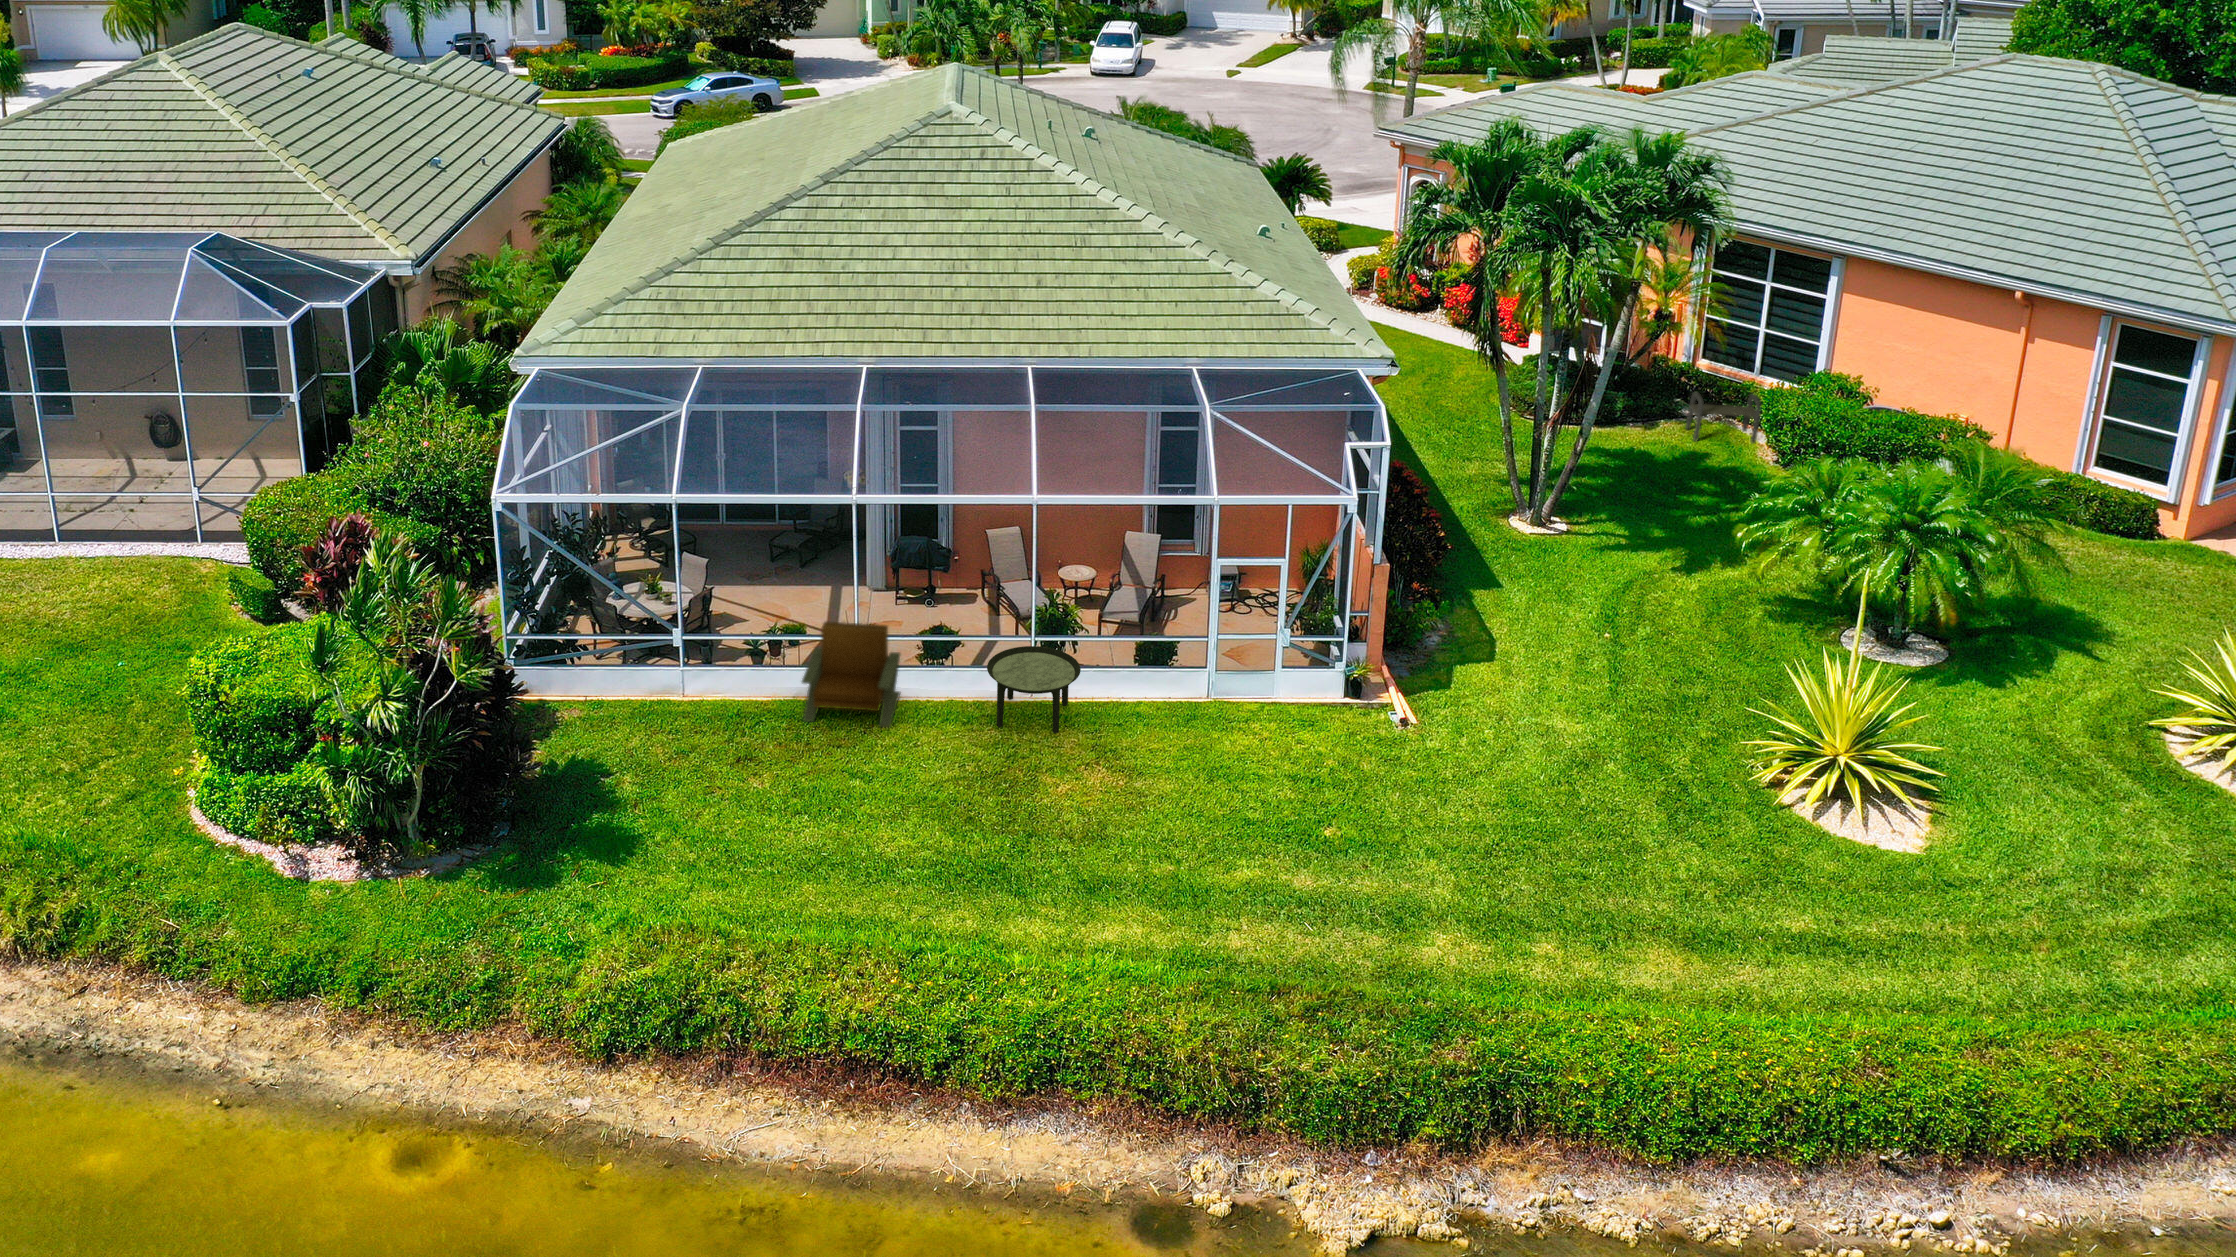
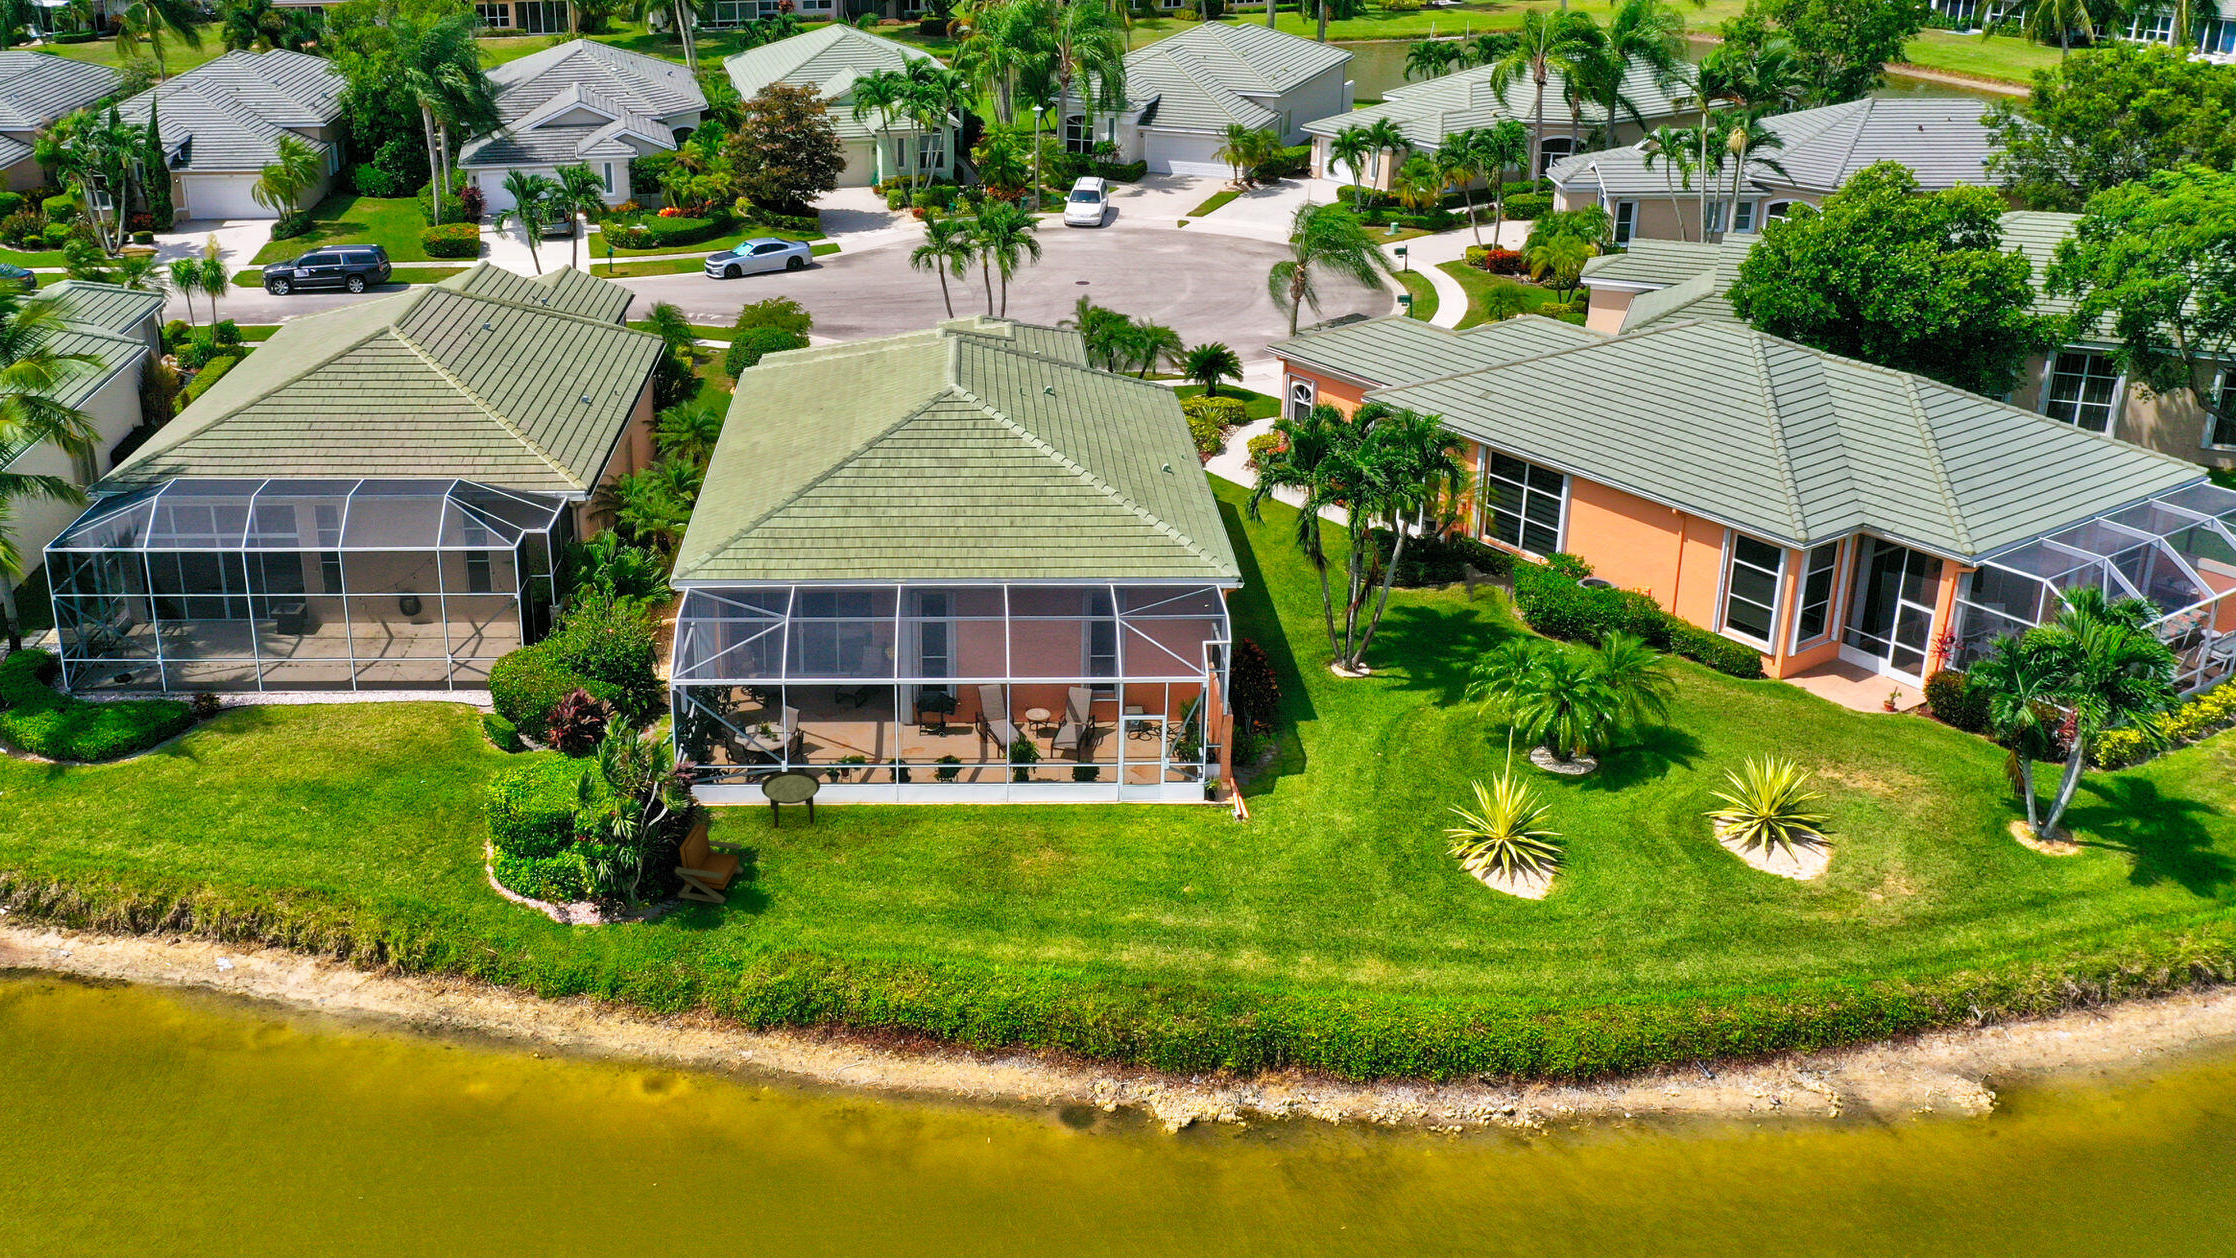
lounge chair: present [802,622,900,727] -> present [675,824,743,904]
round table: present [987,646,1081,734] -> present [761,771,820,828]

